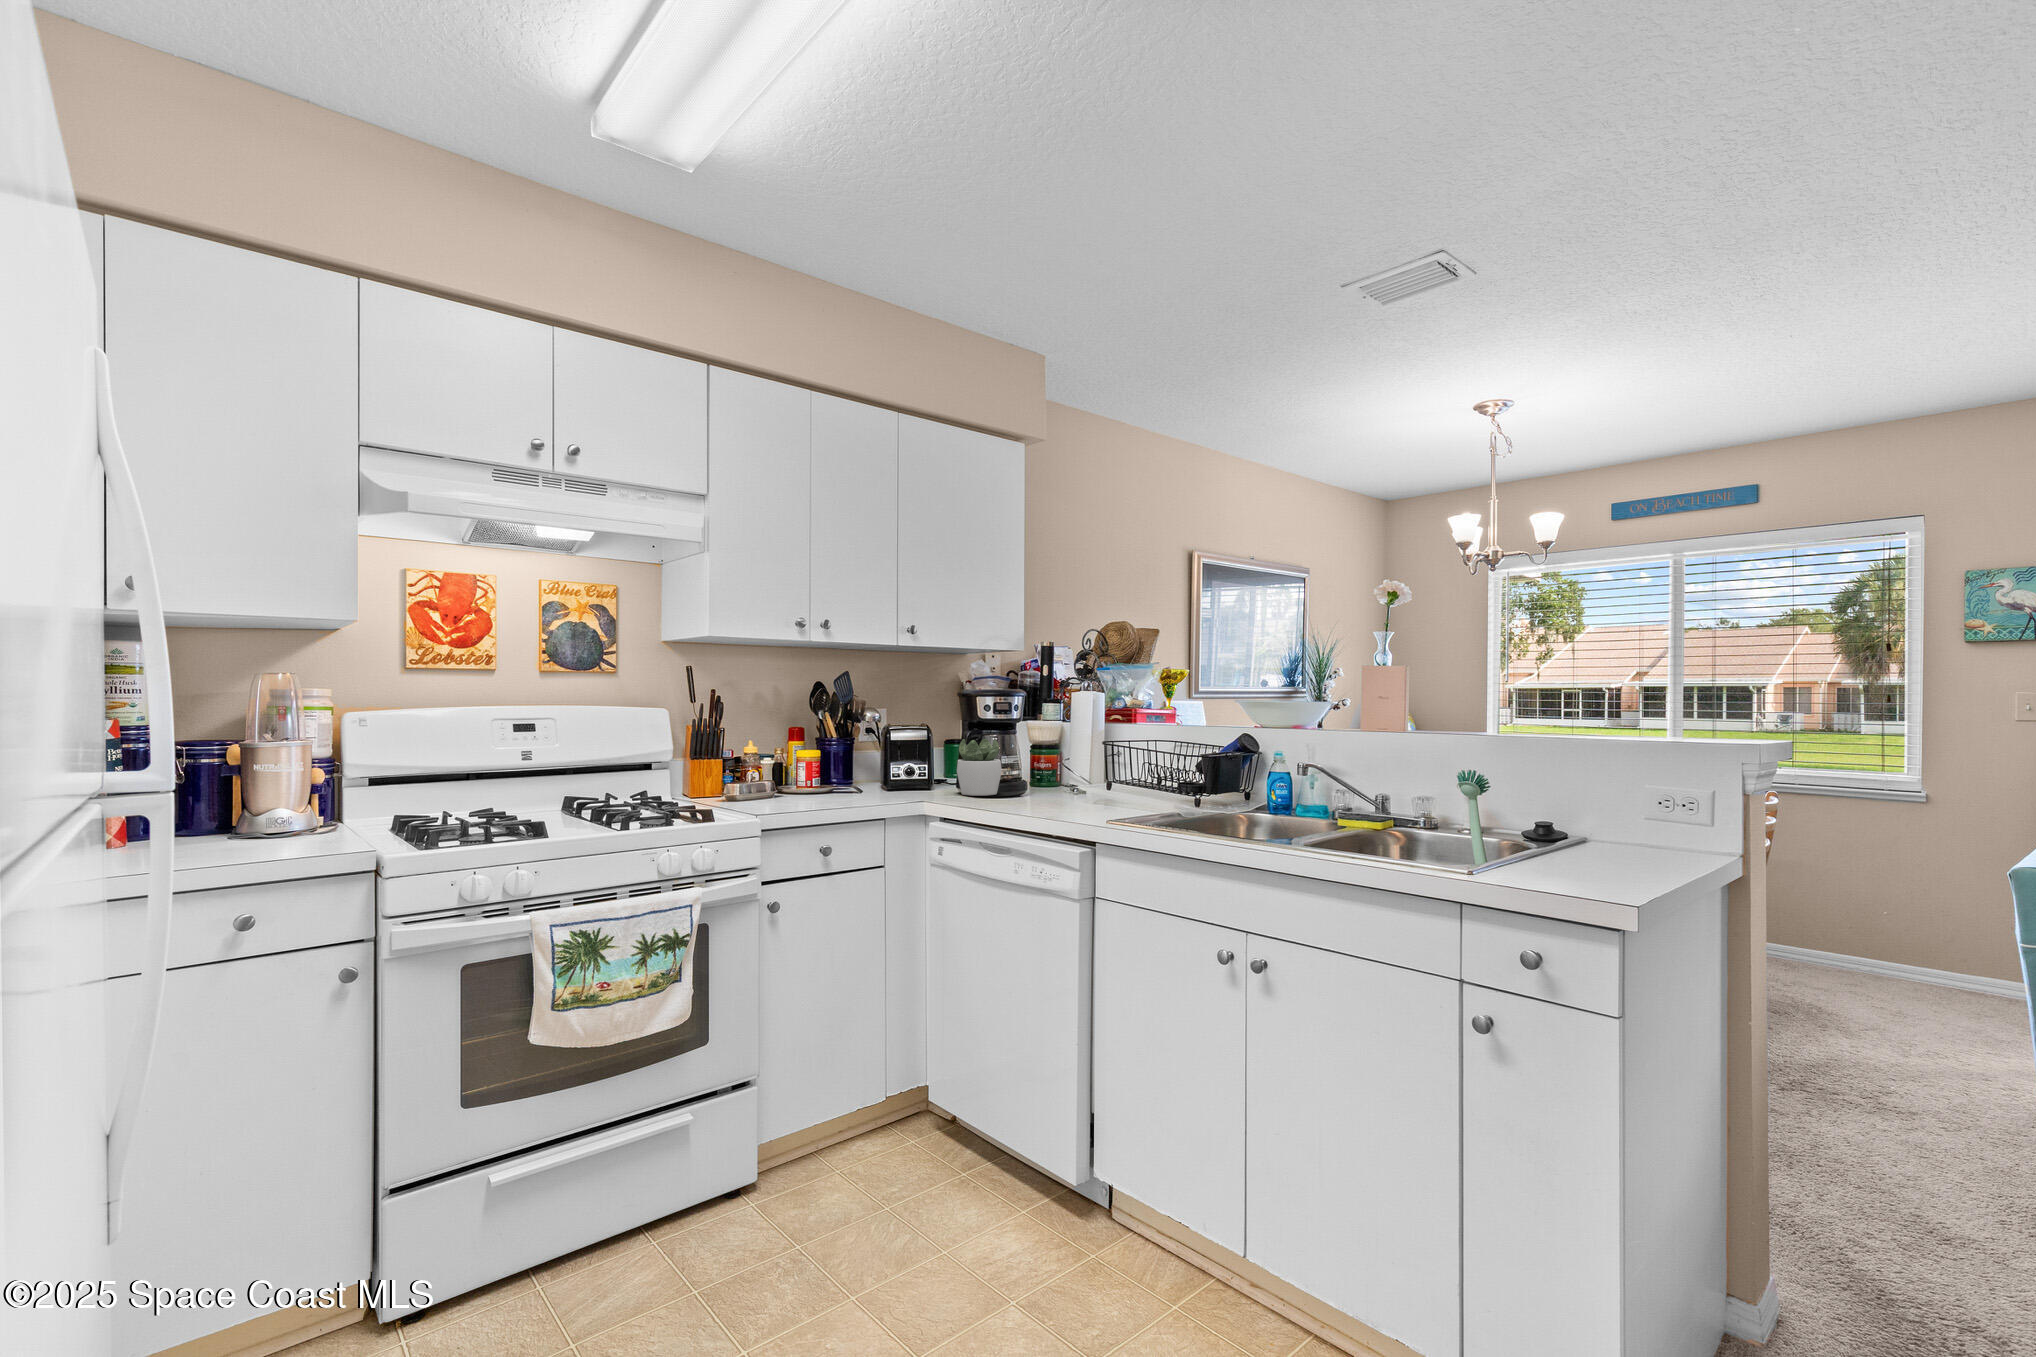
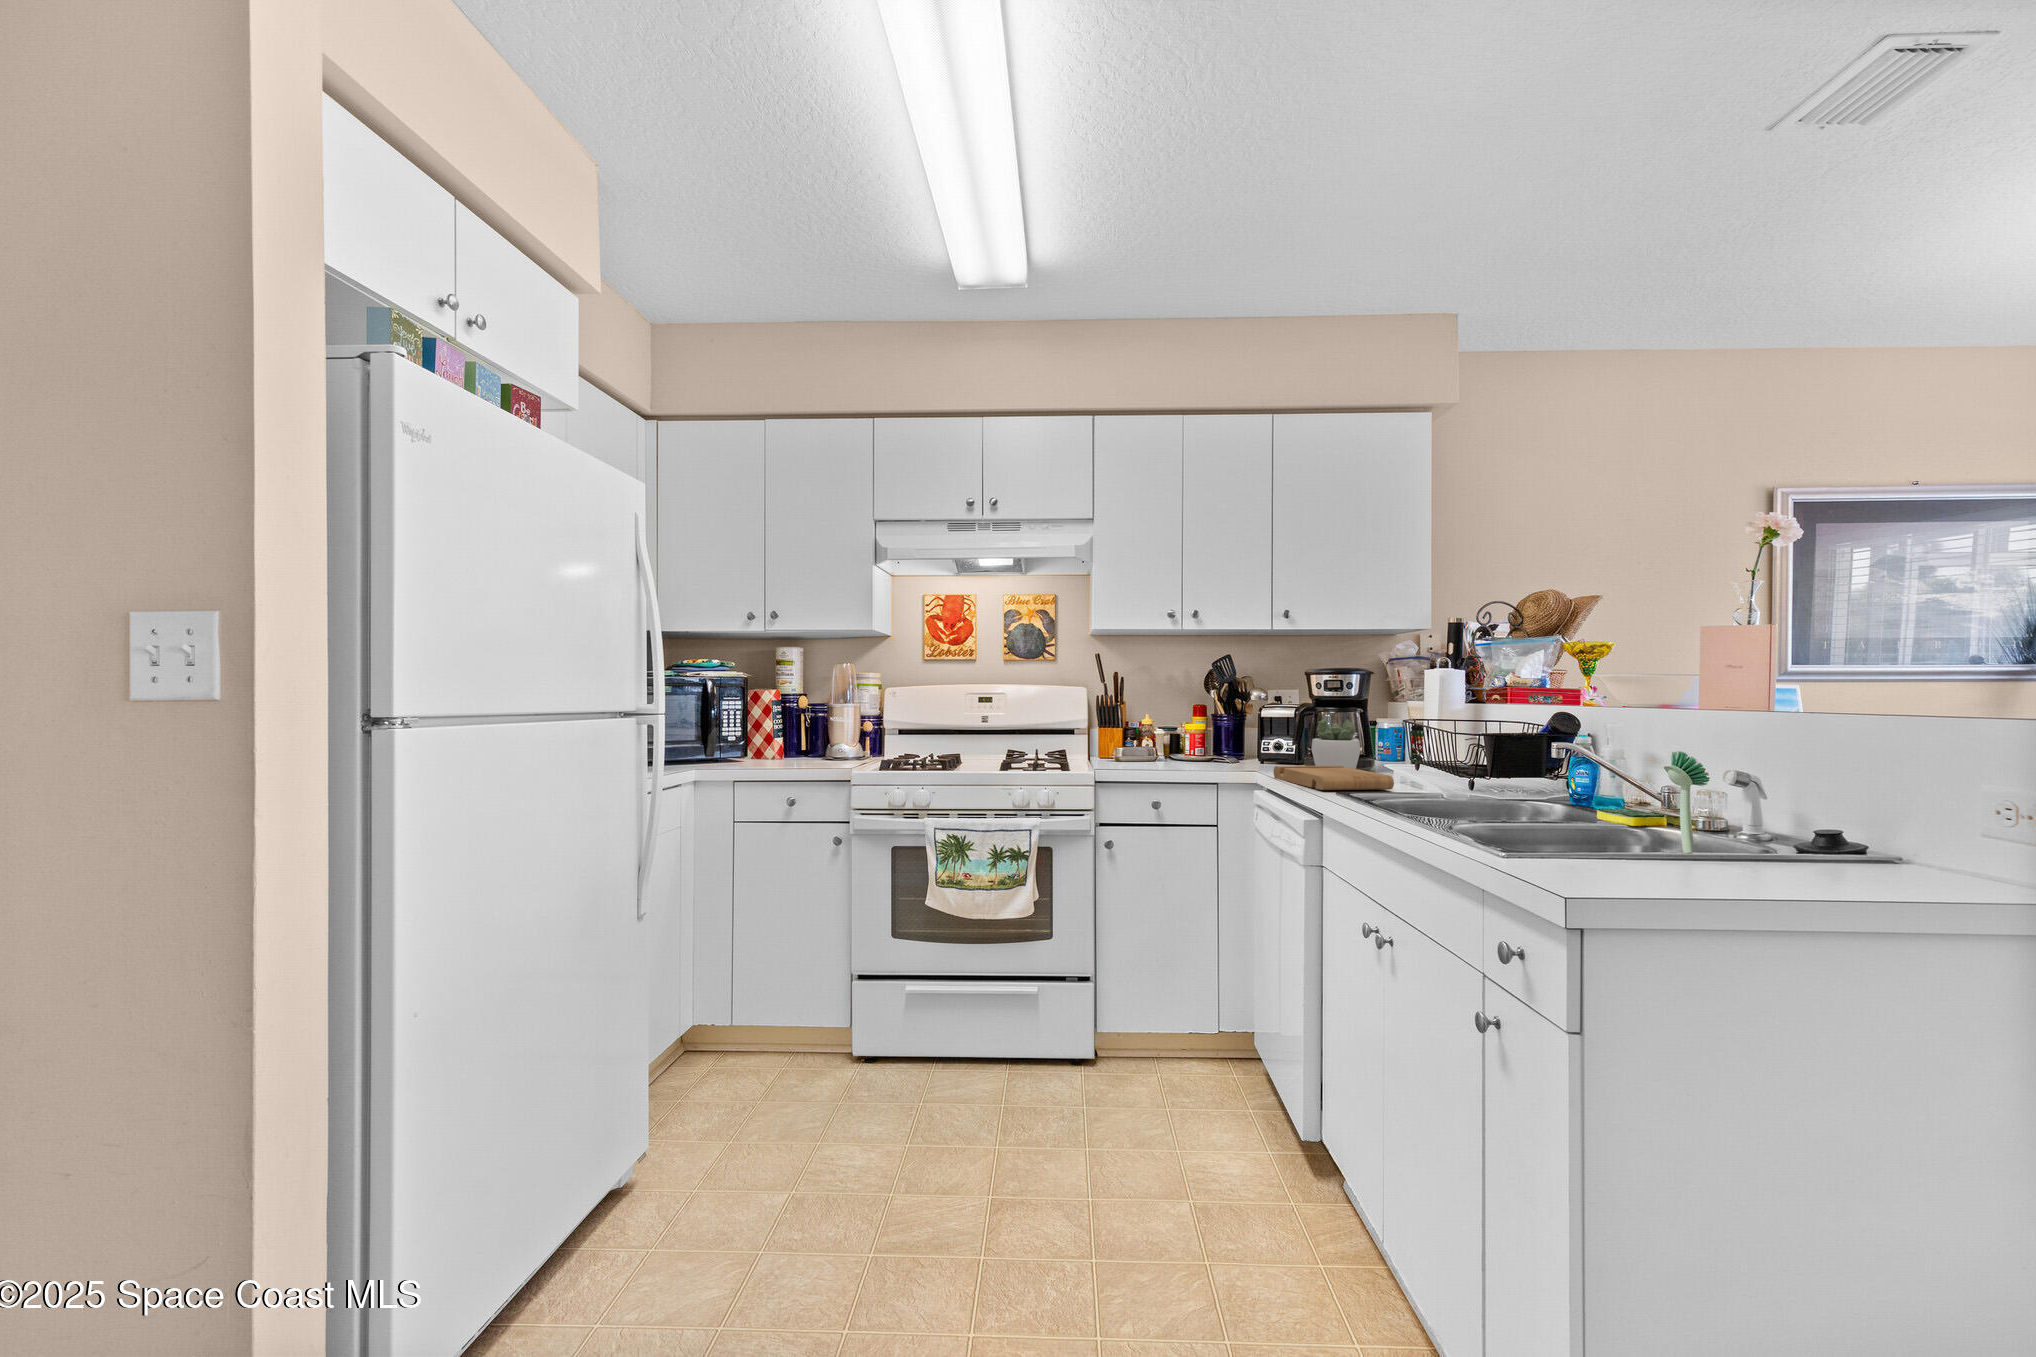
cutting board: none [953,787,1090,814] -> present [1274,766,1394,790]

